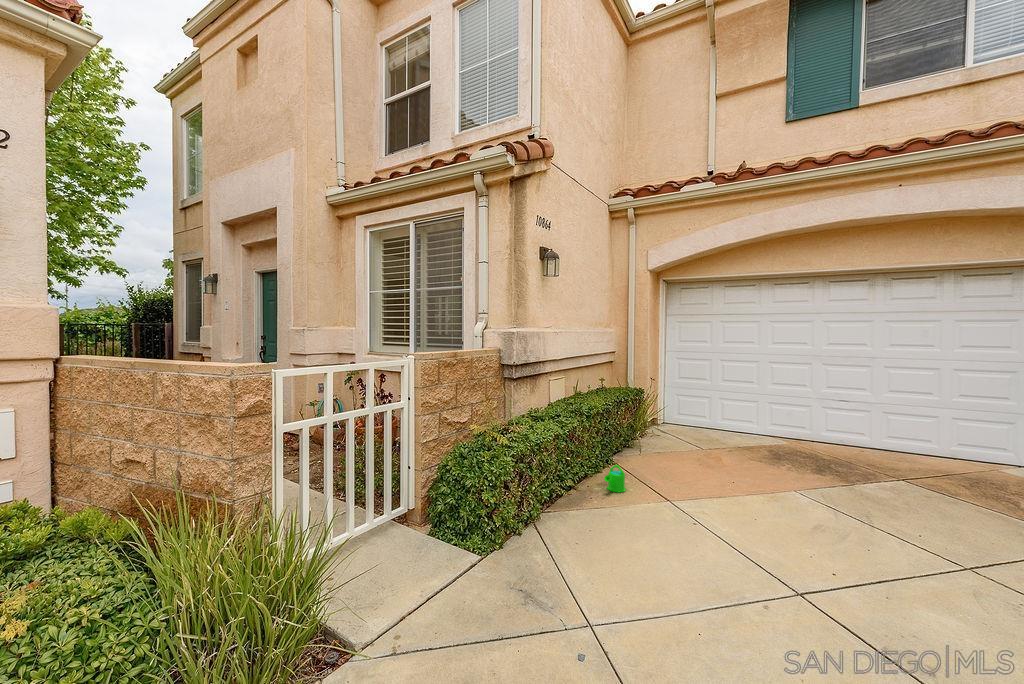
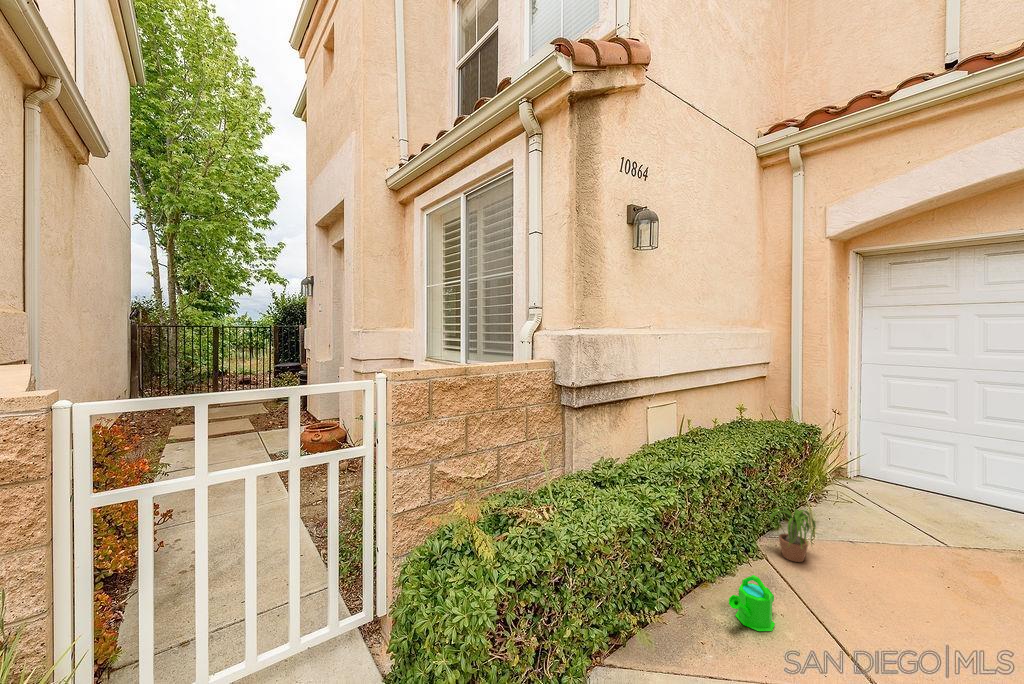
potted plant: none [615,434,646,464] -> present [770,507,816,562]

